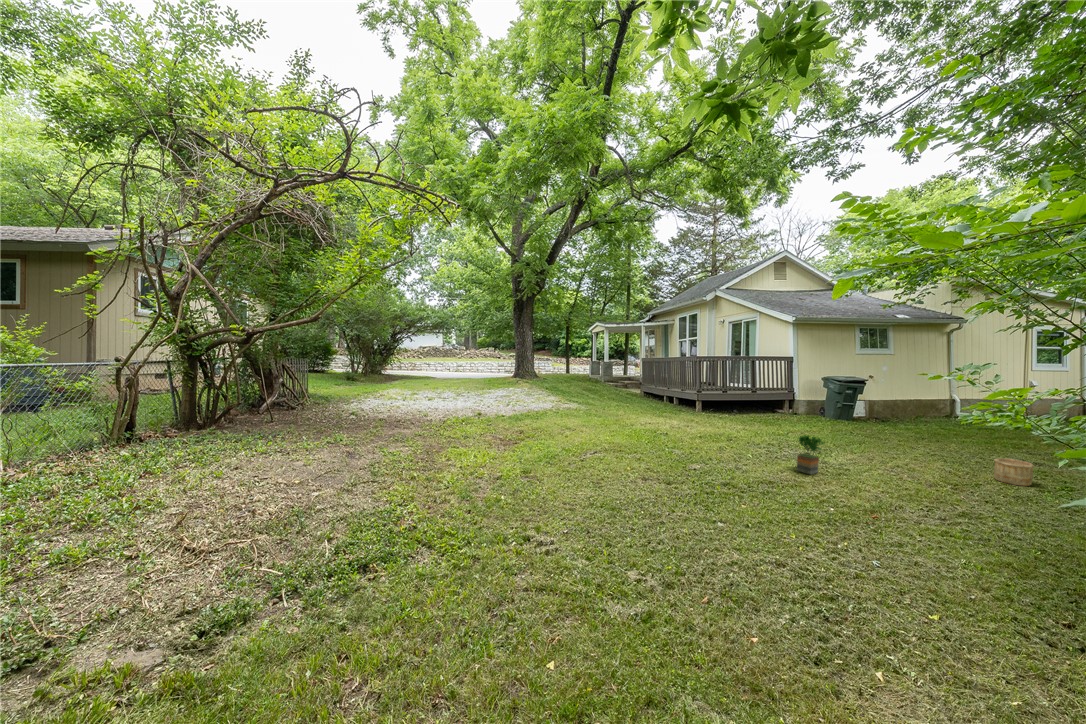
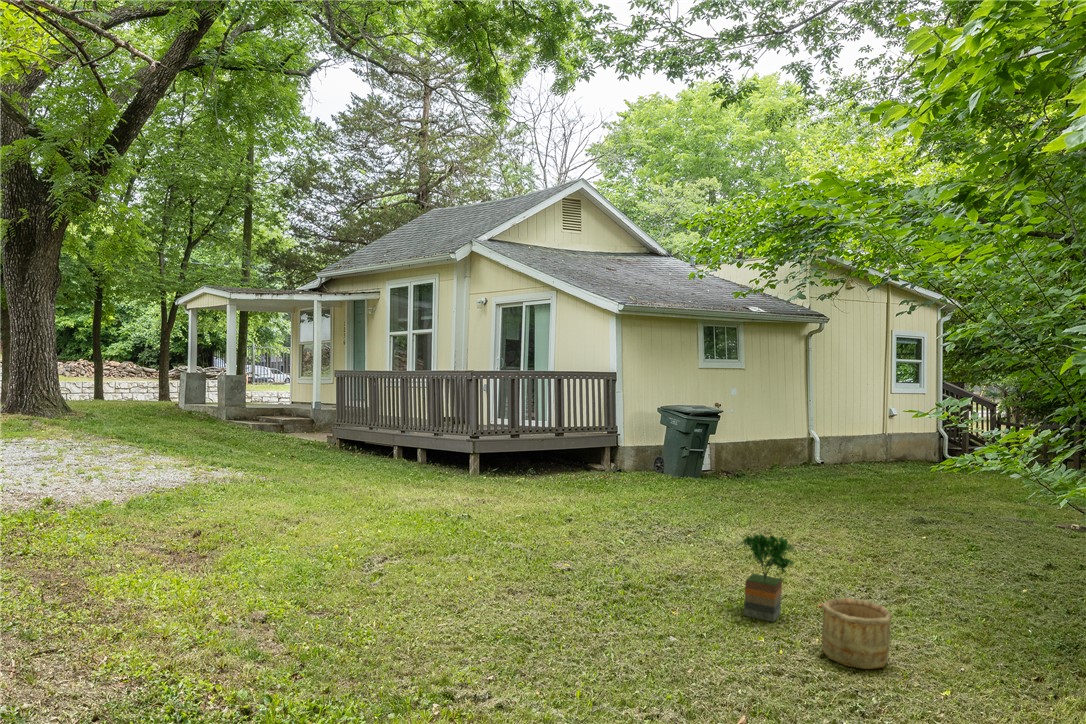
wooden bucket: present [994,458,1034,486] -> present [822,598,893,669]

